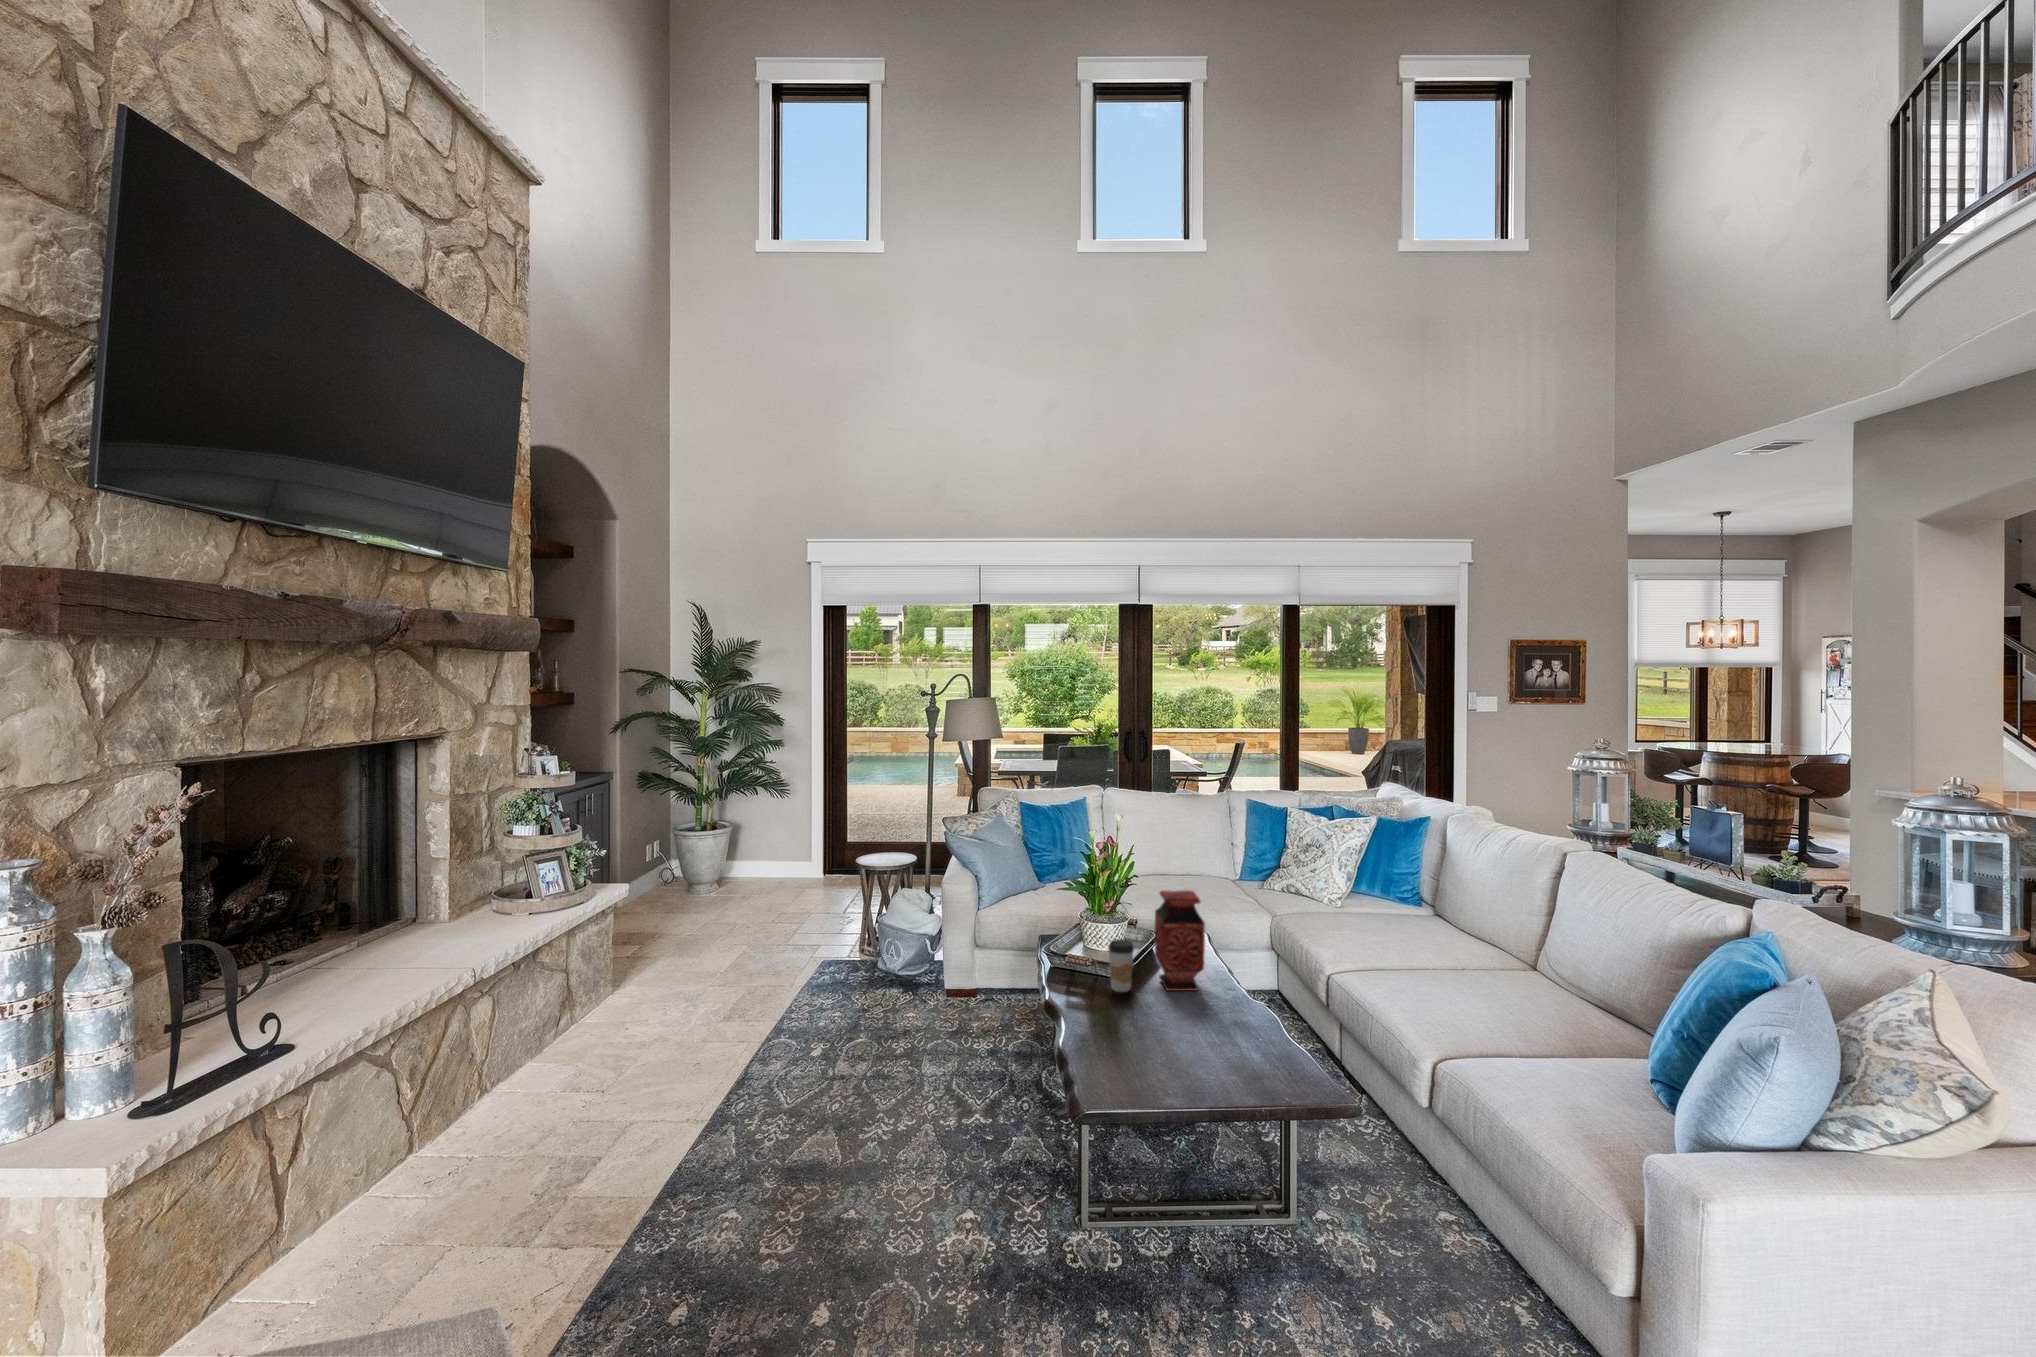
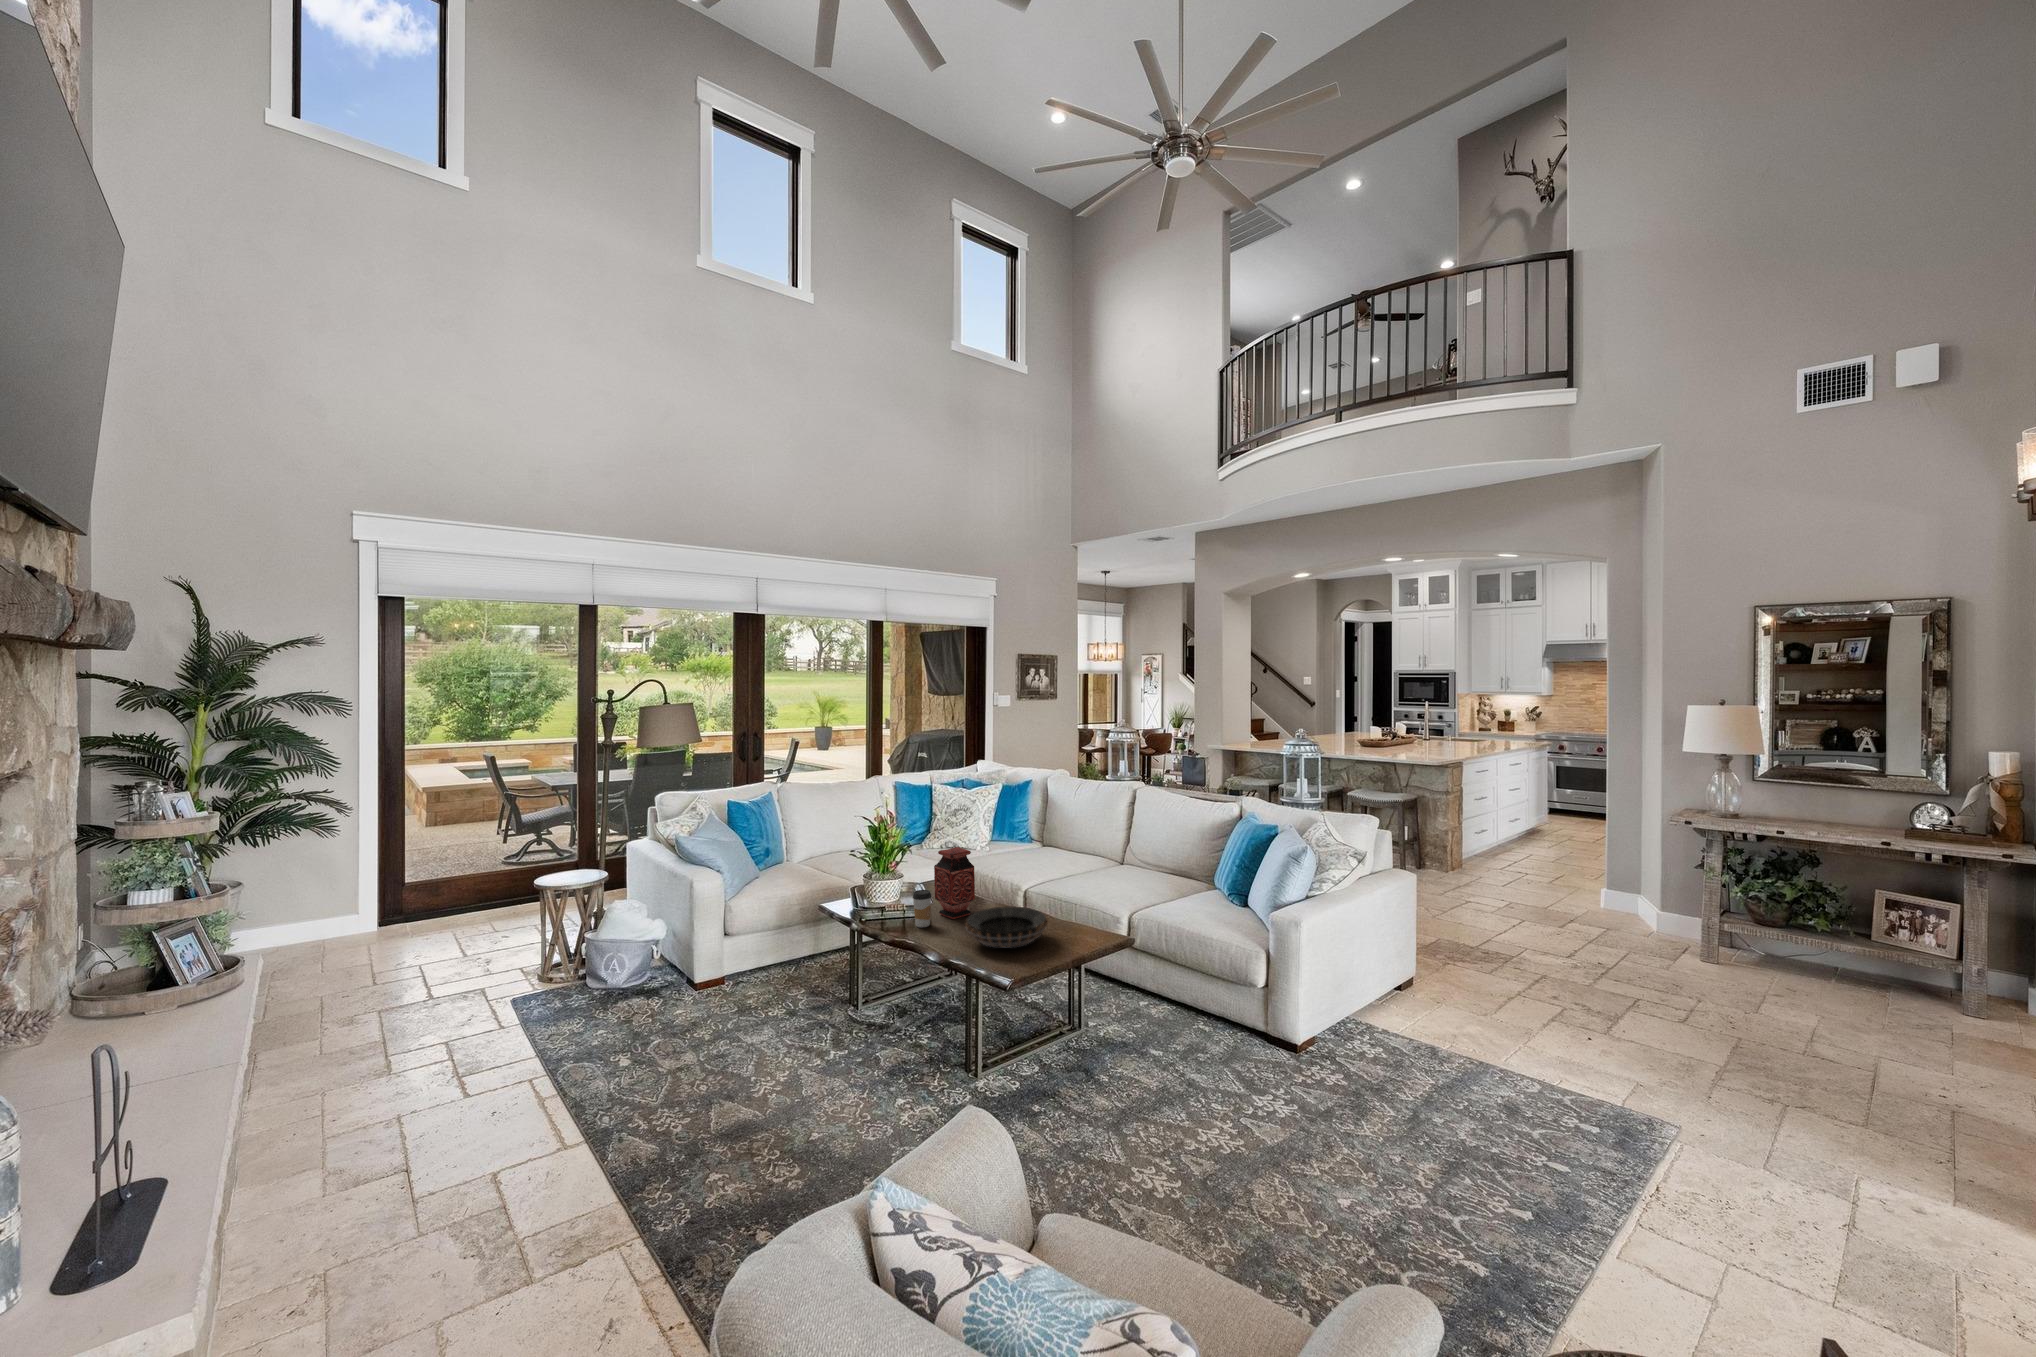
decorative bowl: none [1126,988,1255,1058] -> present [965,907,1048,948]

